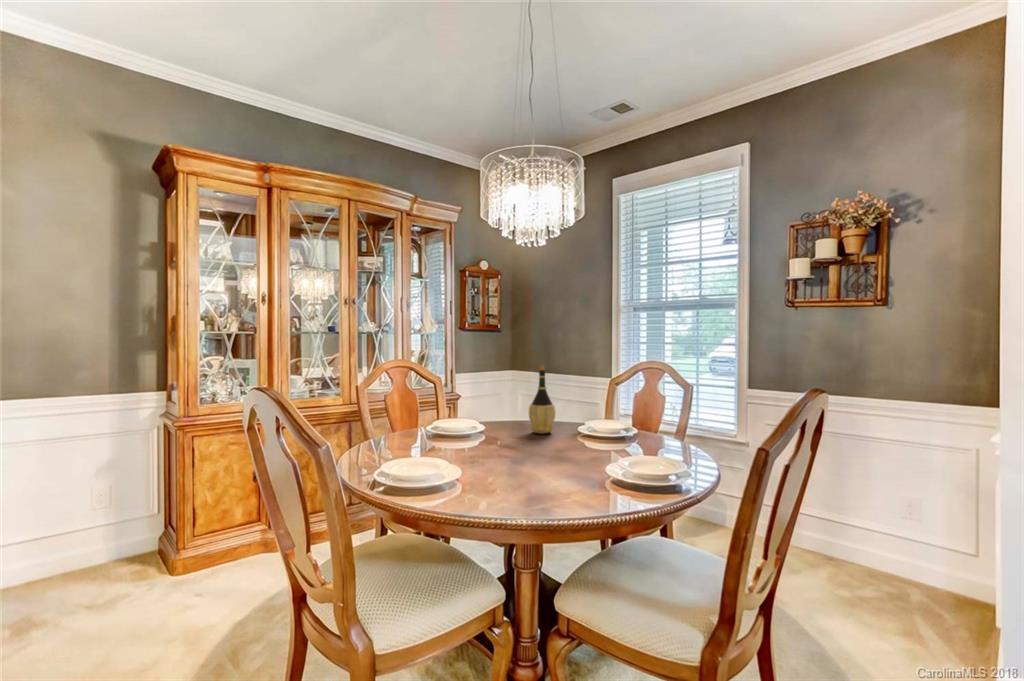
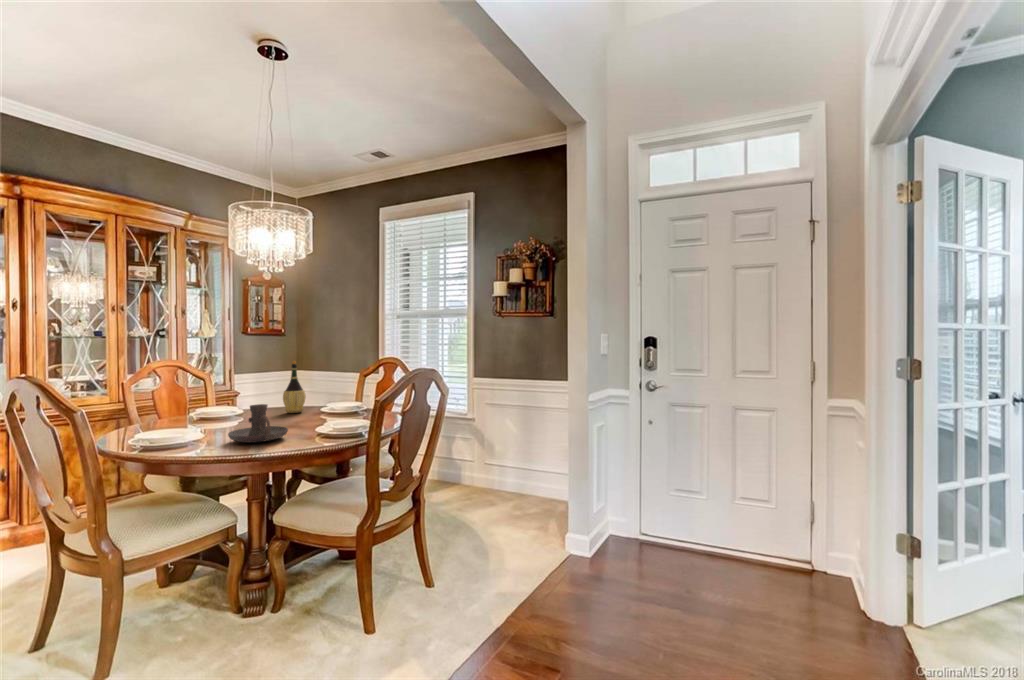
candle holder: none [493,434,569,493] -> present [228,404,288,442]

